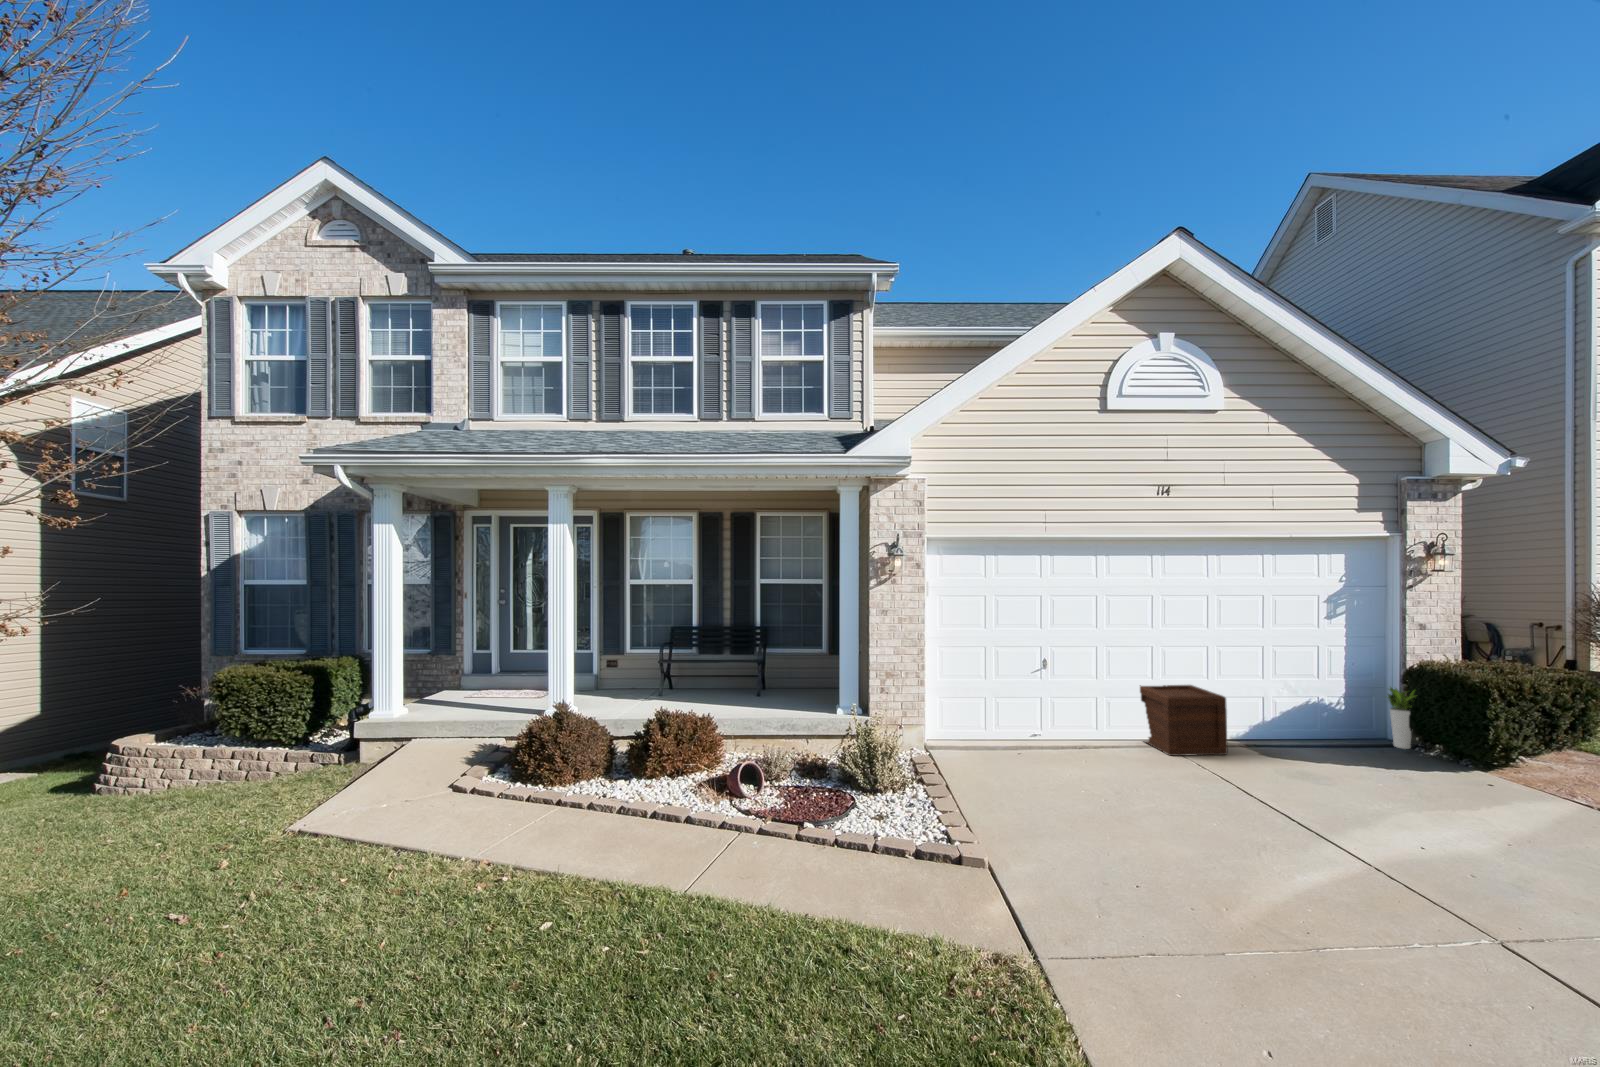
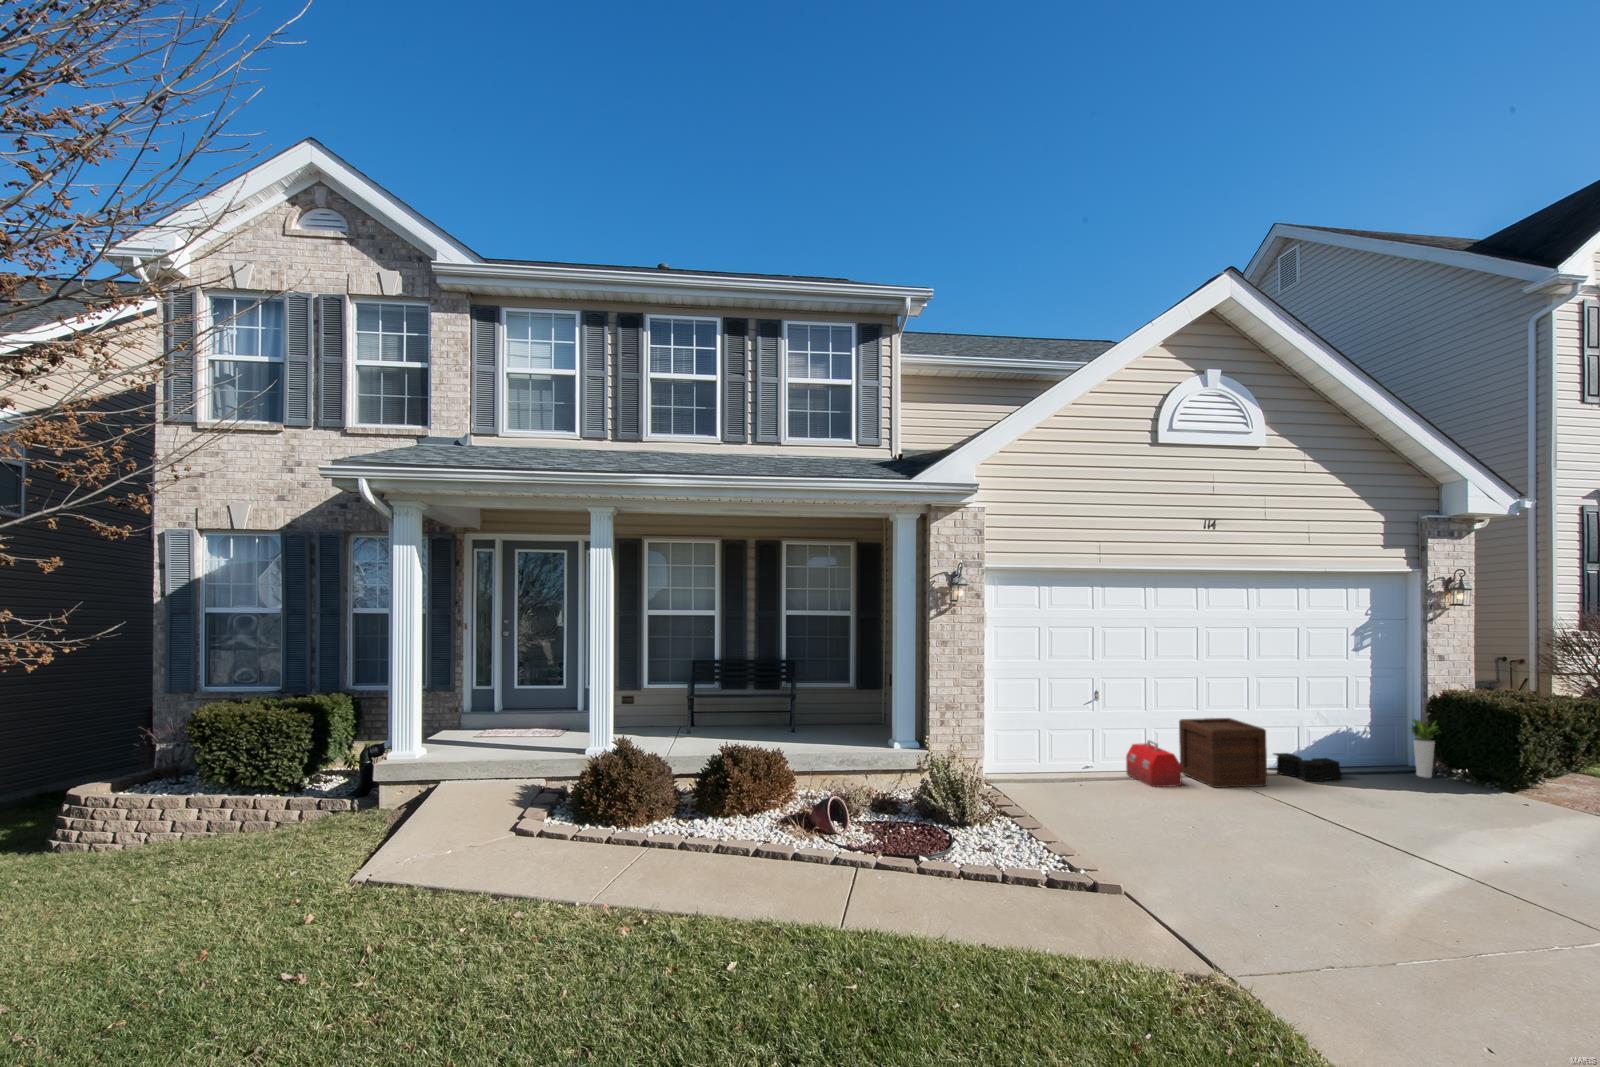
toolbox: none [1082,706,1136,754] -> present [1126,740,1181,787]
storage bin: none [1237,721,1311,751] -> present [1274,753,1342,781]

